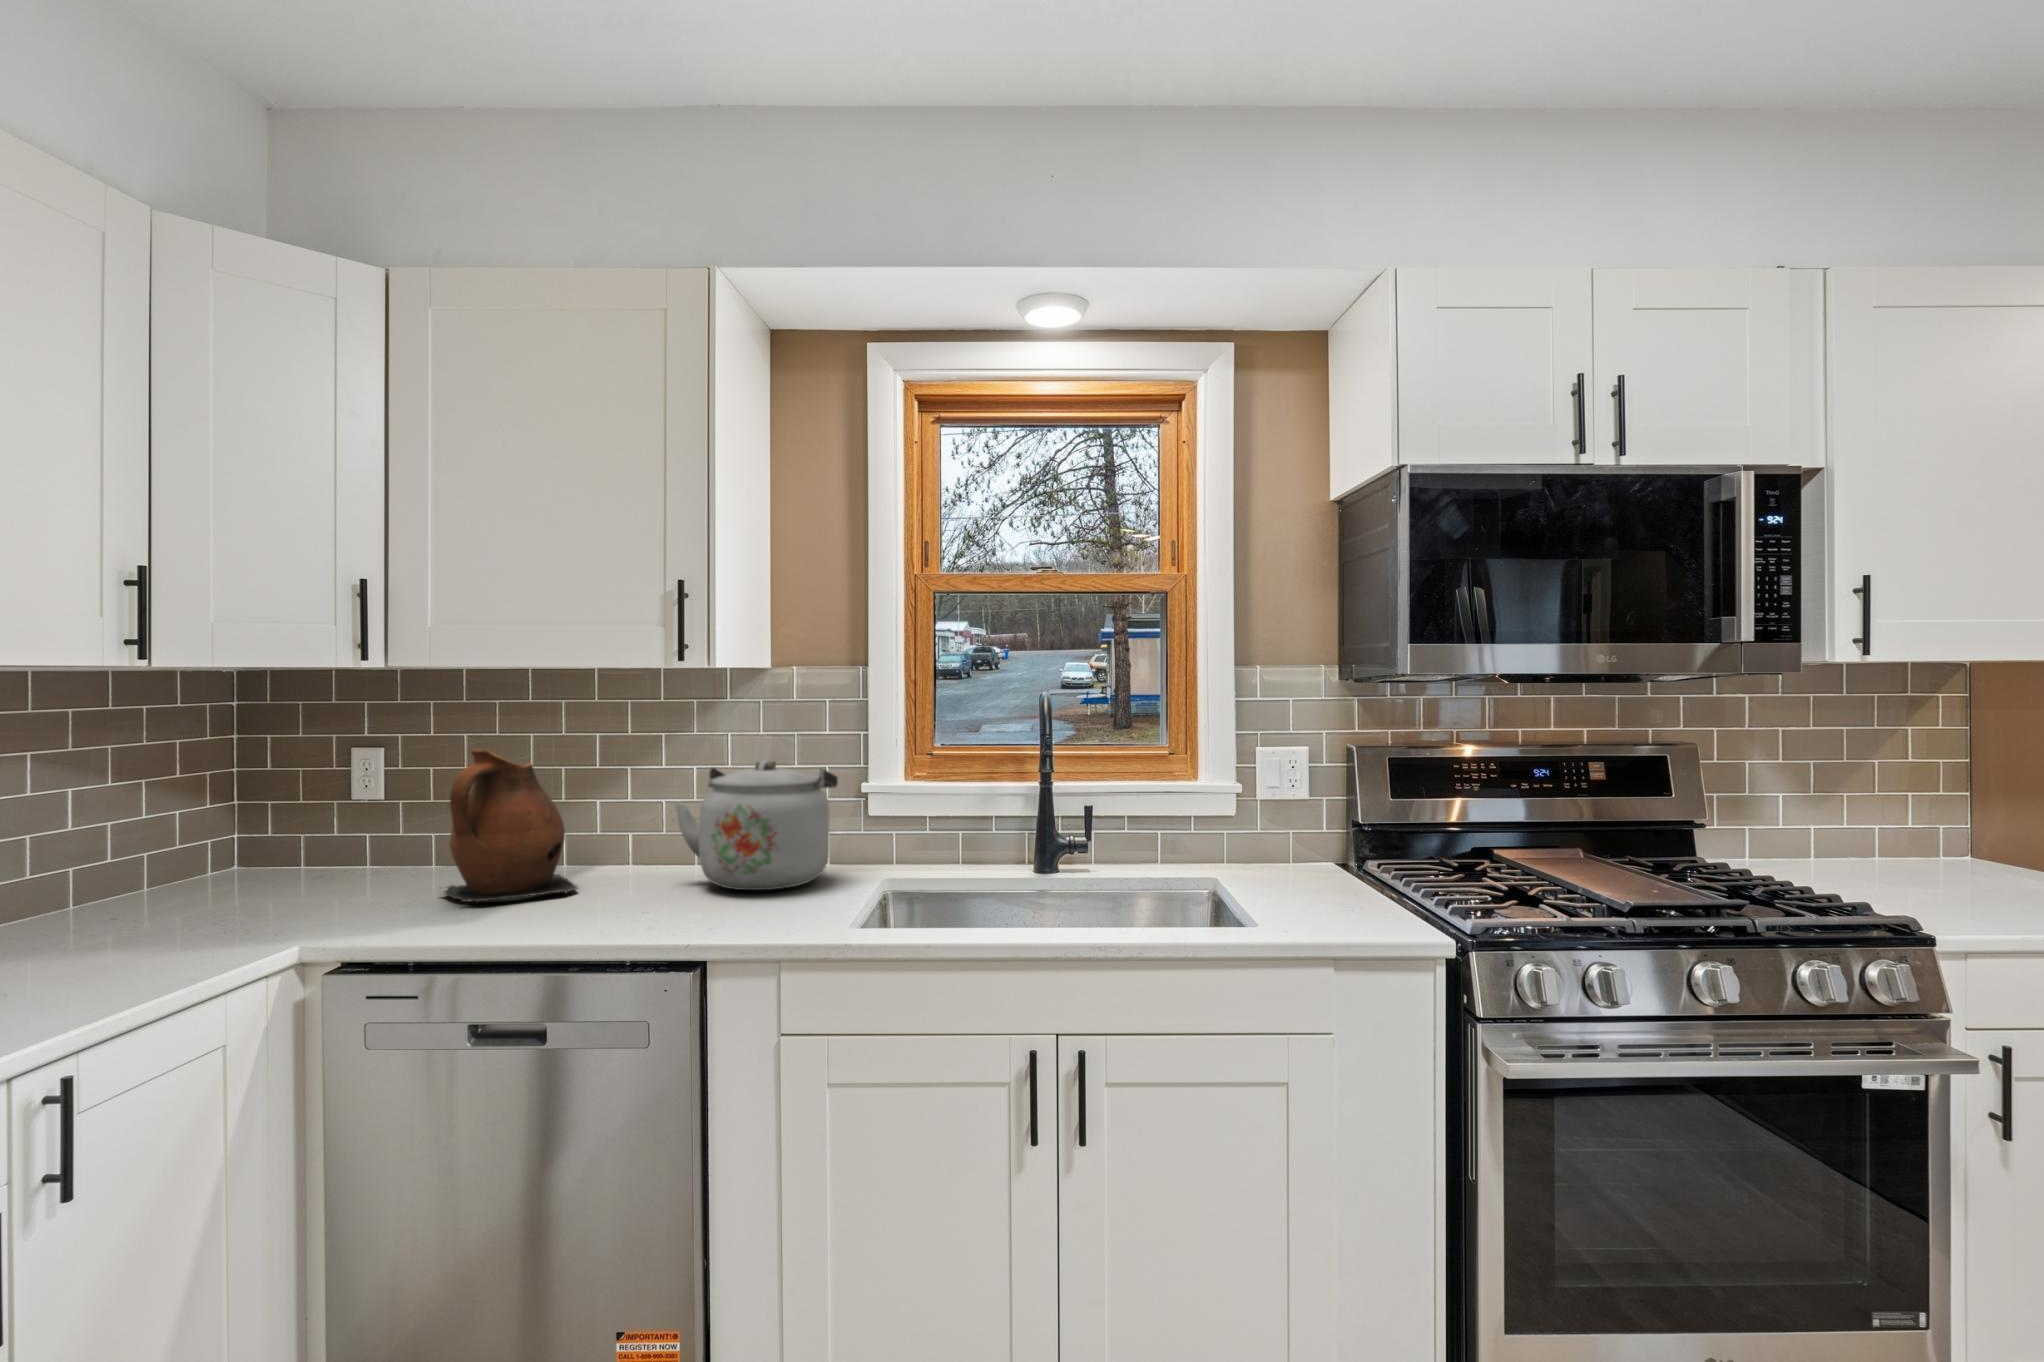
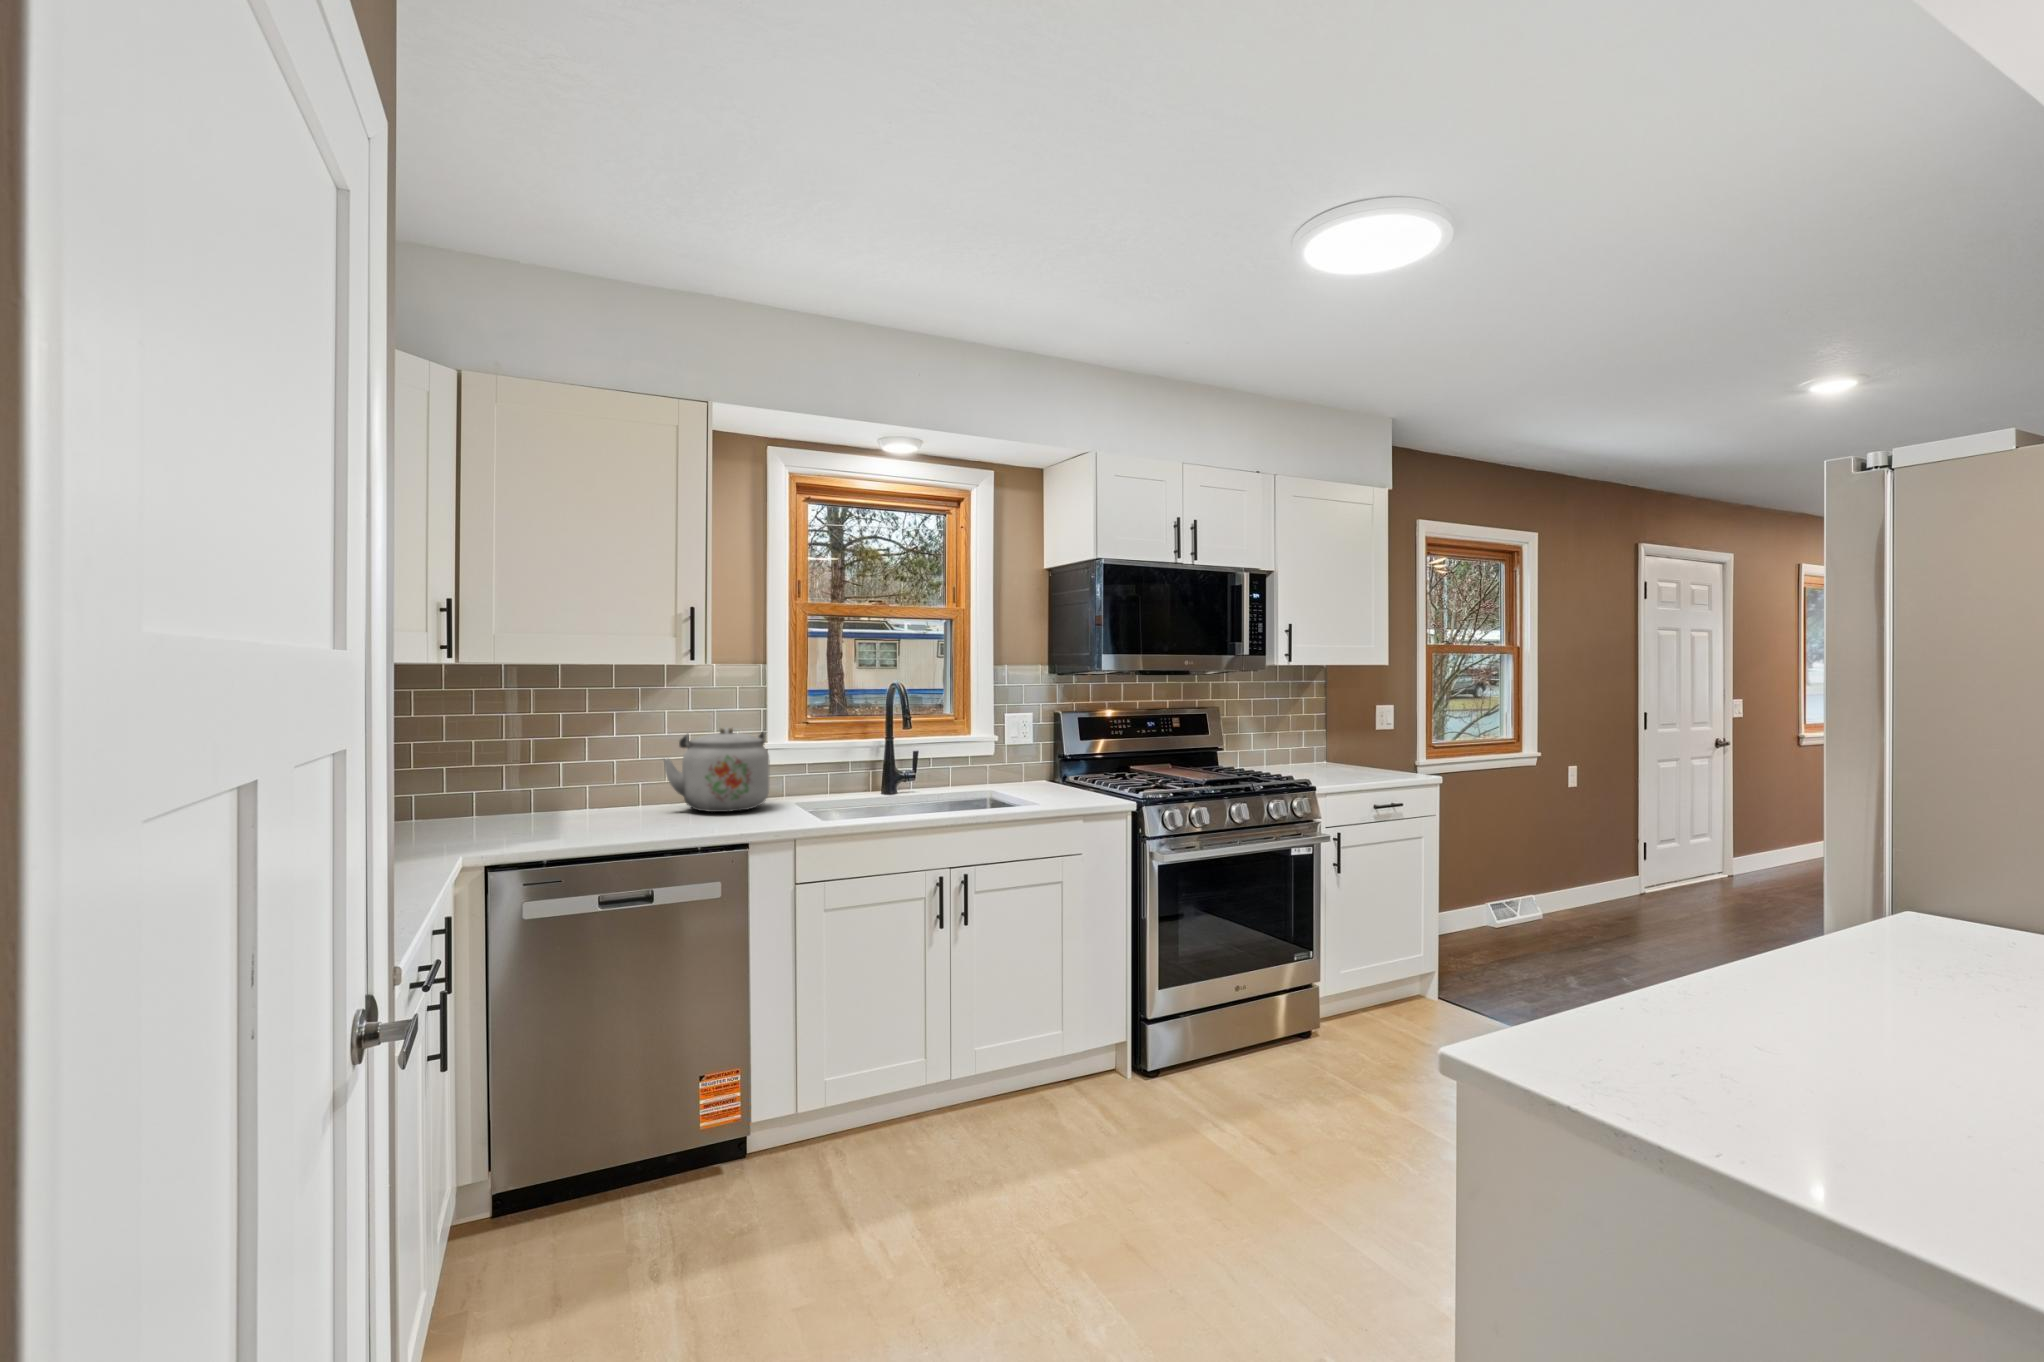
ceramic pitcher: present [444,750,578,902] -> none [499,724,607,829]

